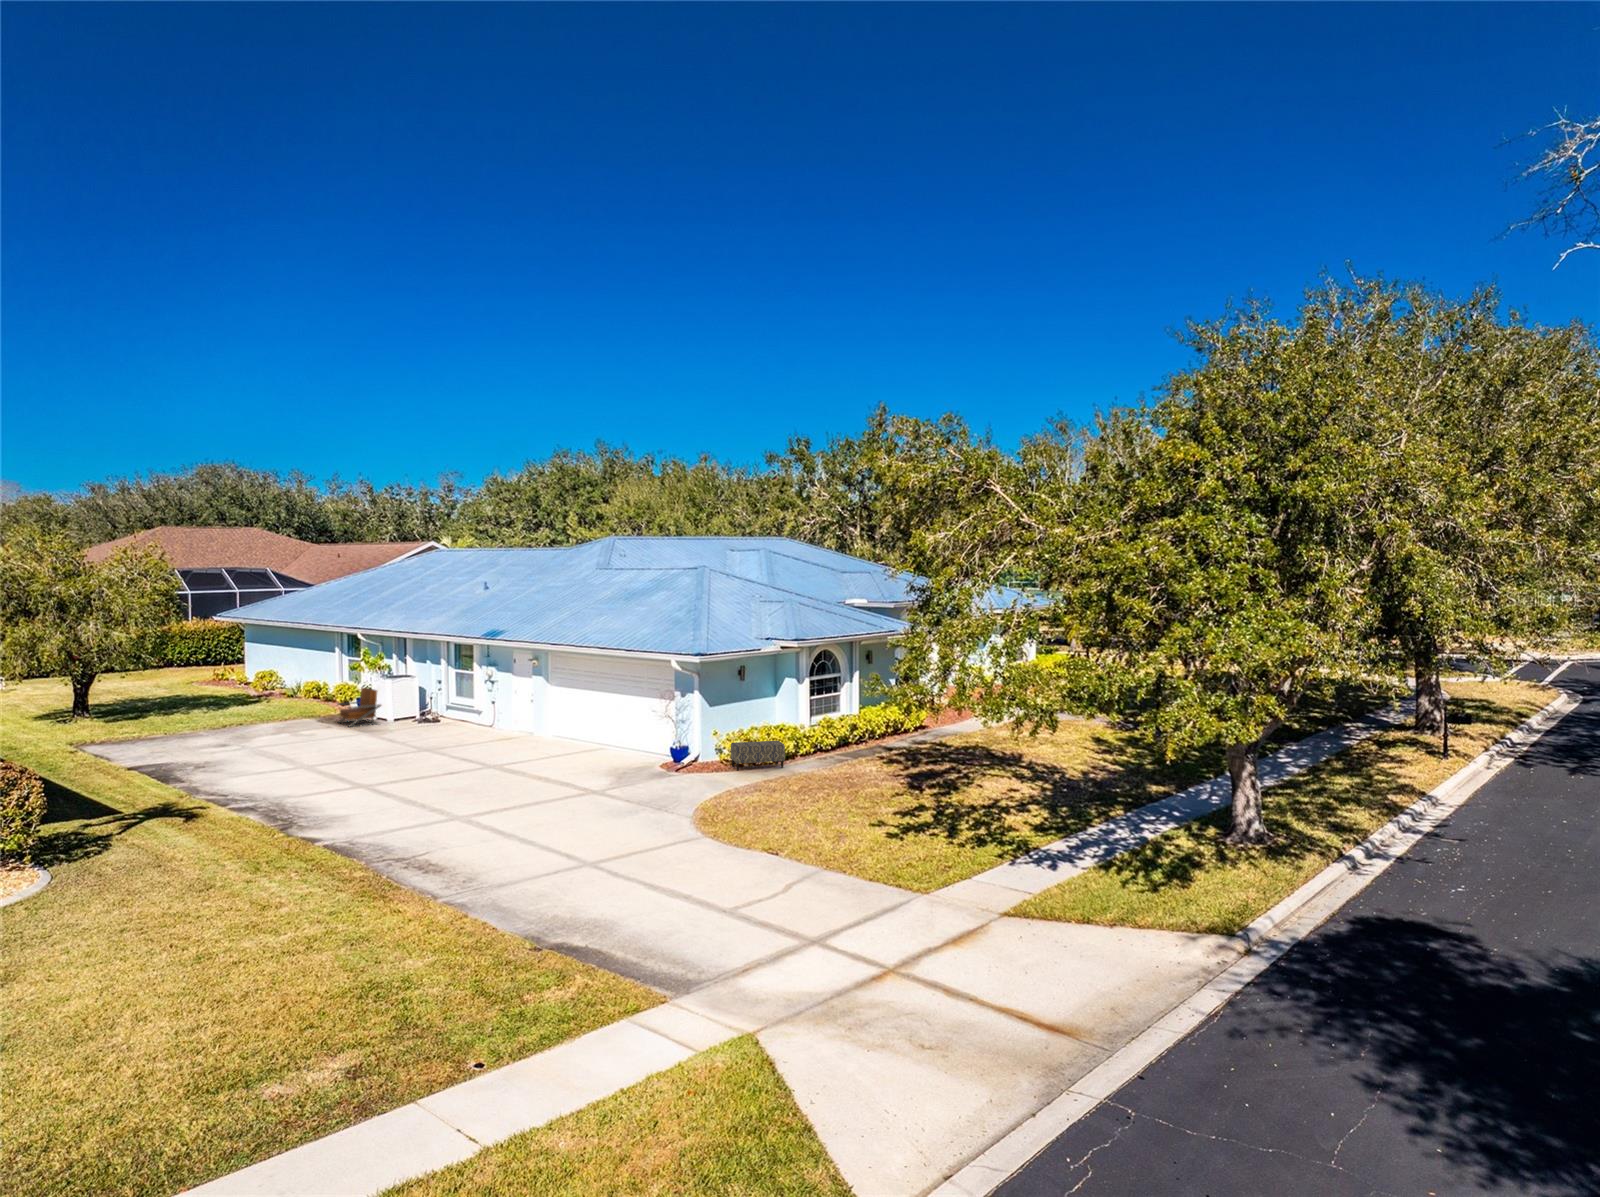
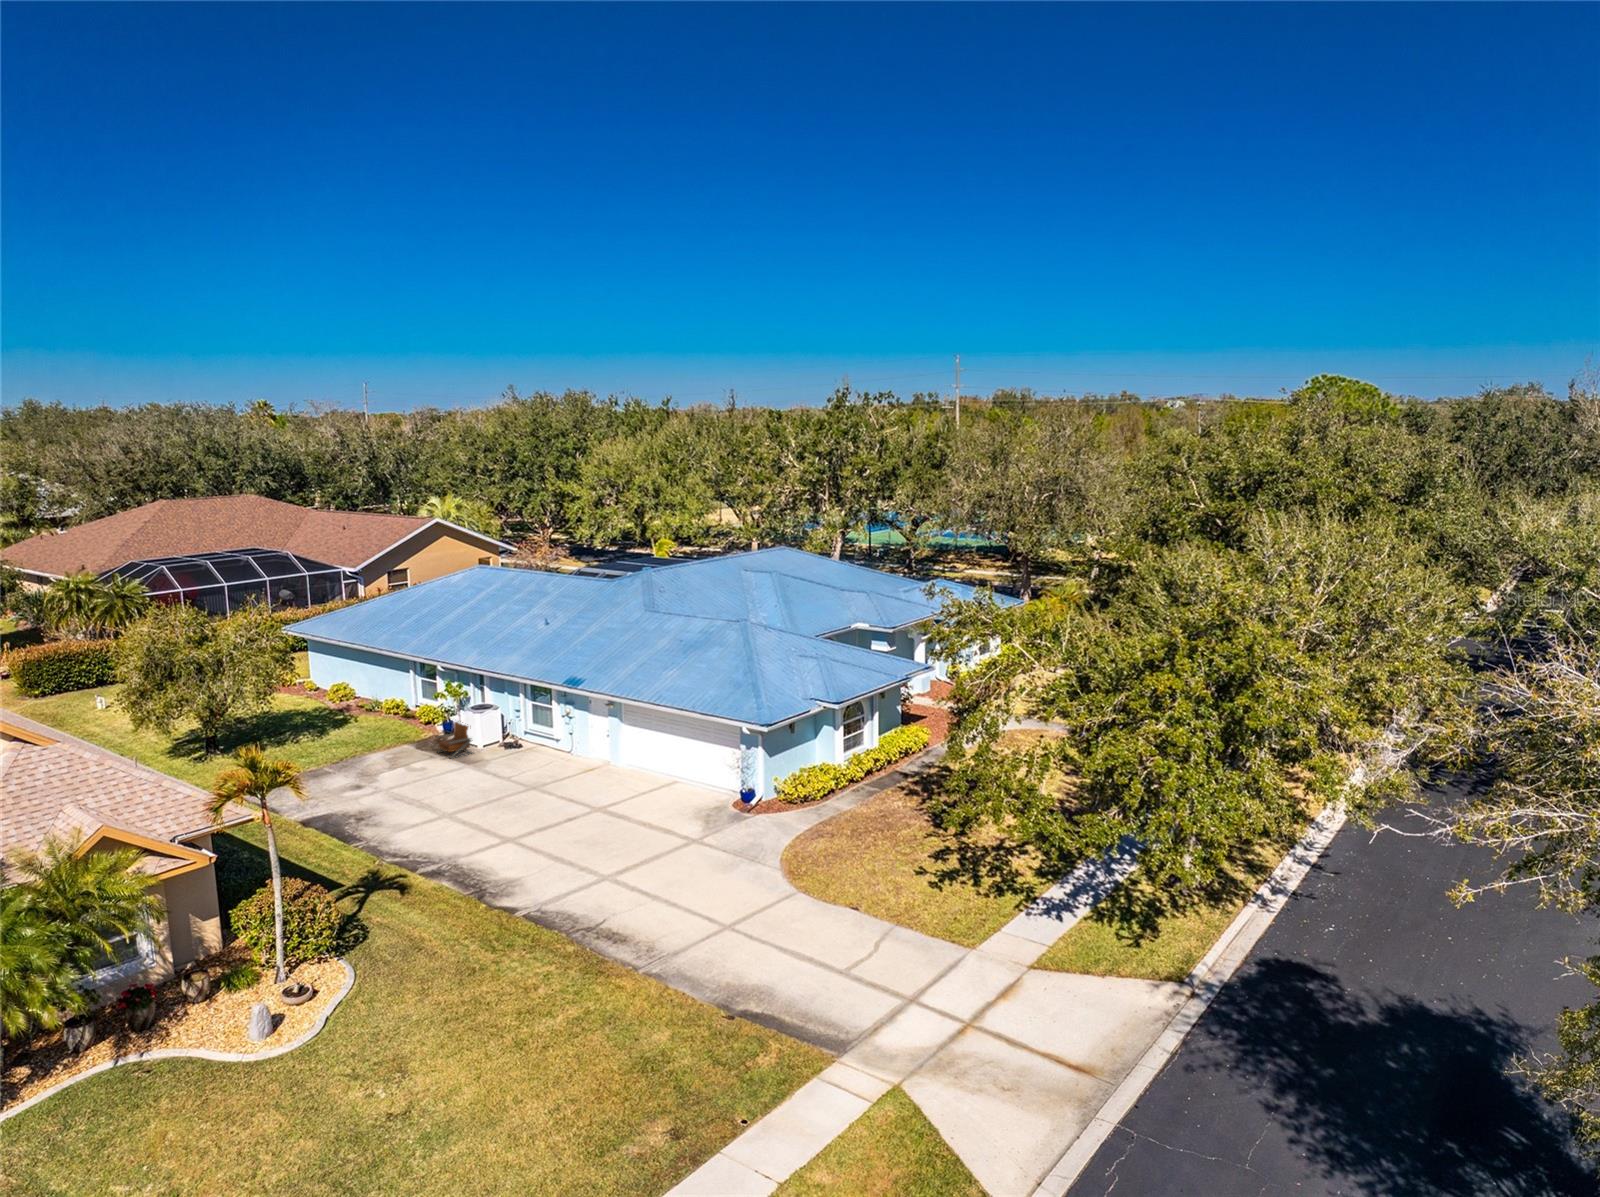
bench: present [731,741,785,771] -> none [788,781,831,809]

